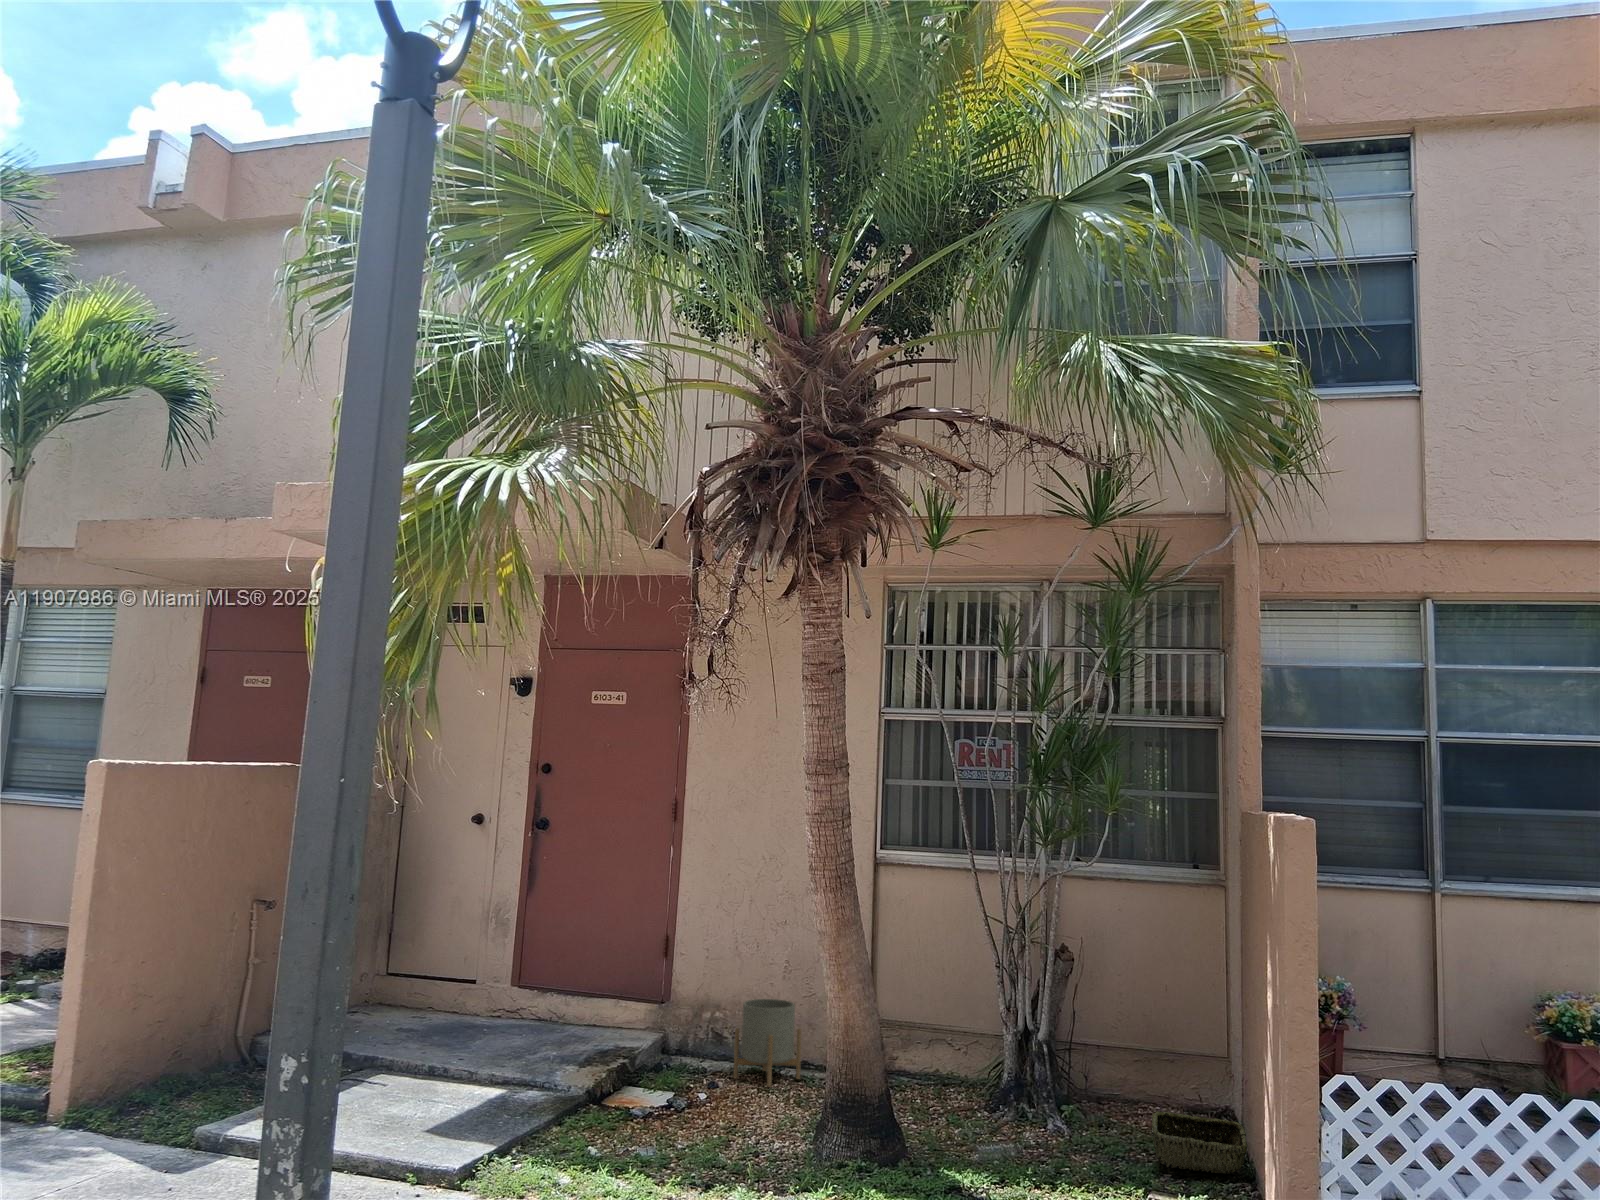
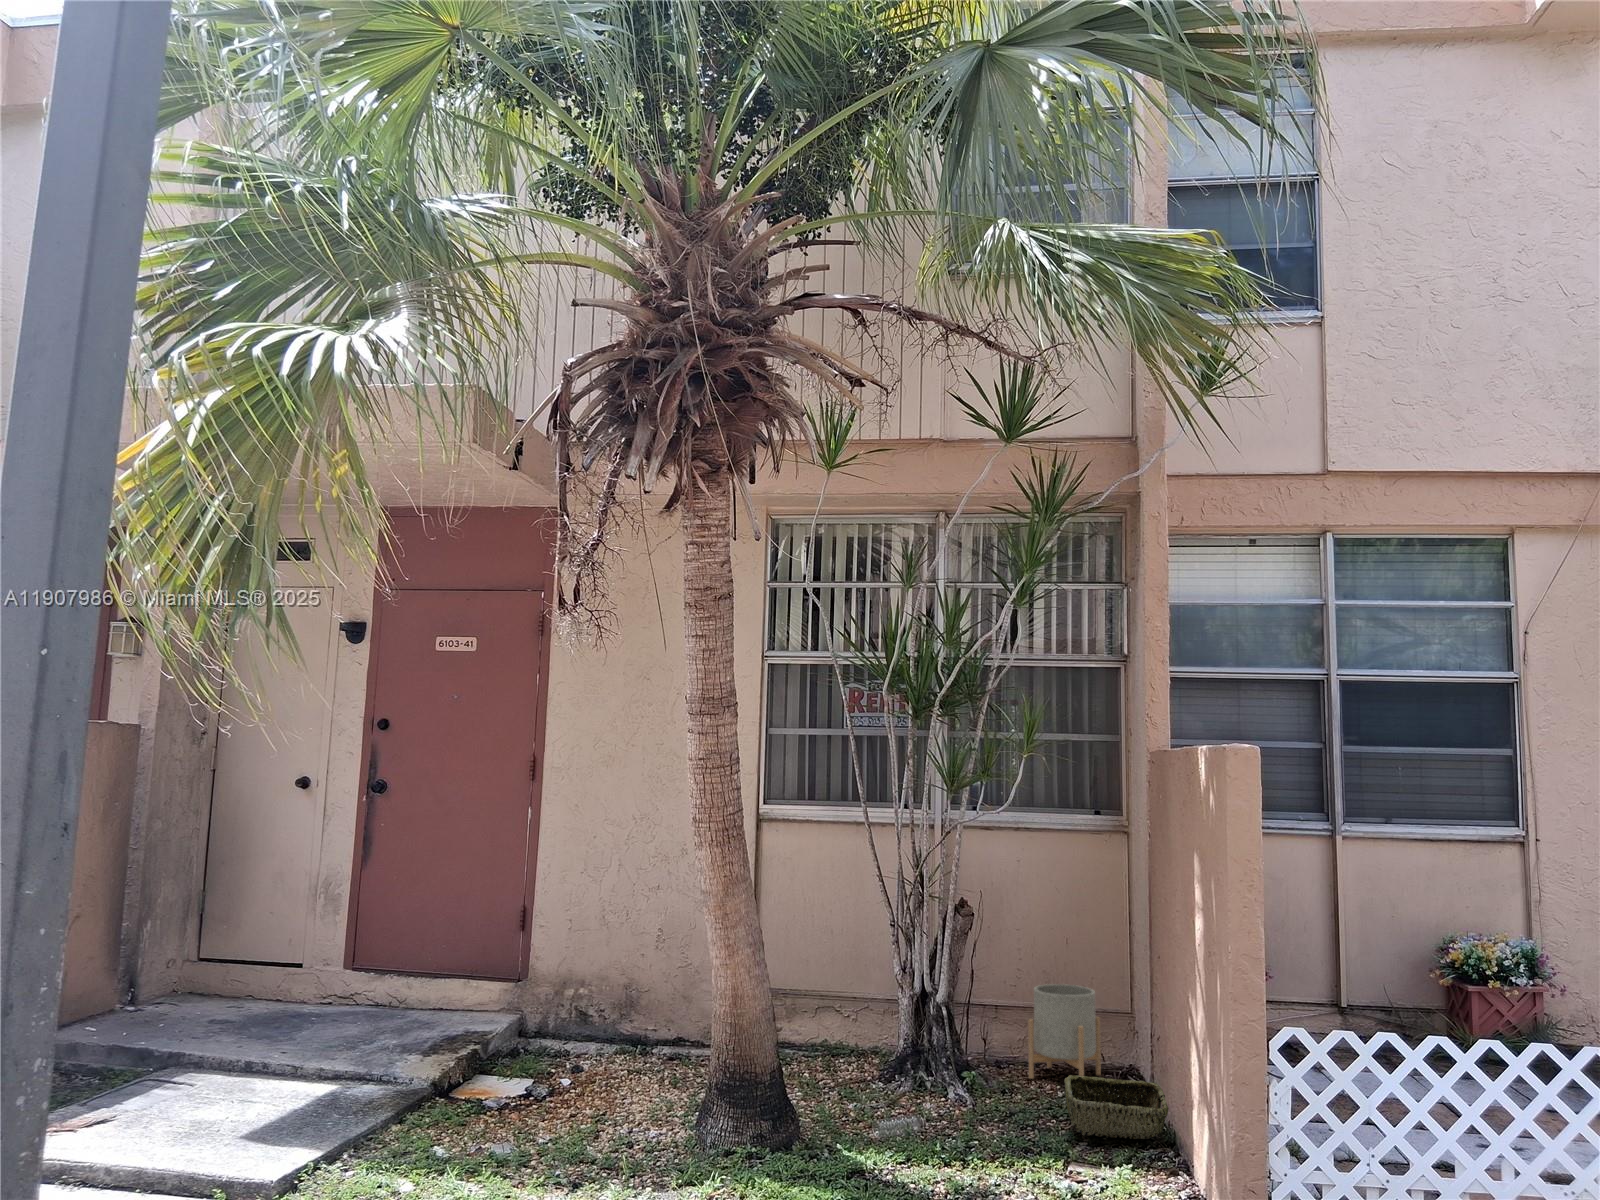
planter: present [733,999,802,1087] -> present [1028,984,1101,1079]

